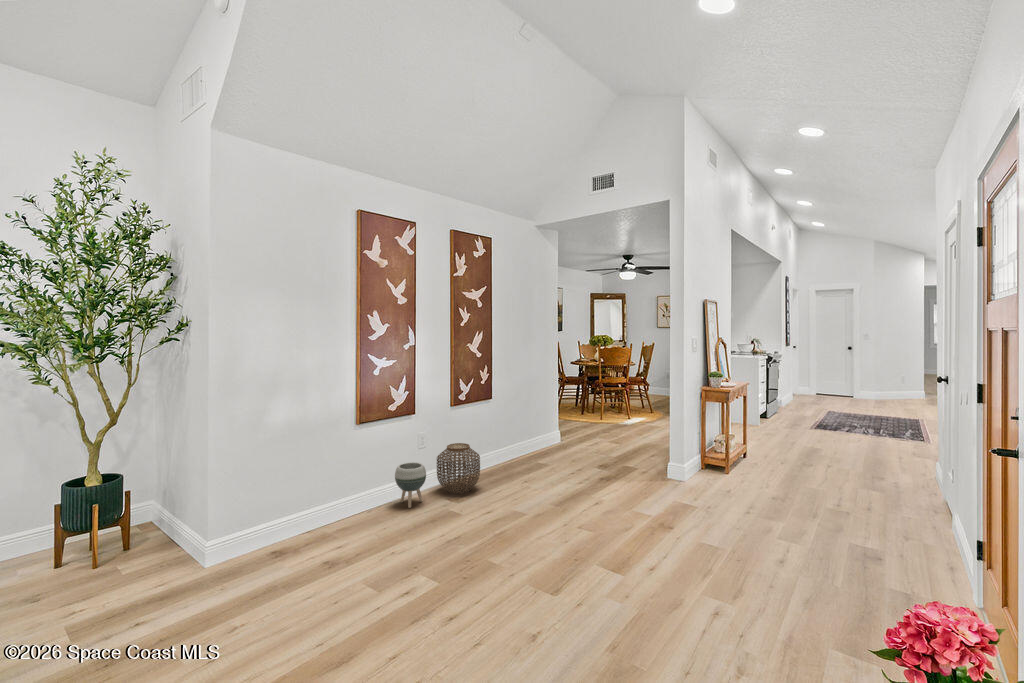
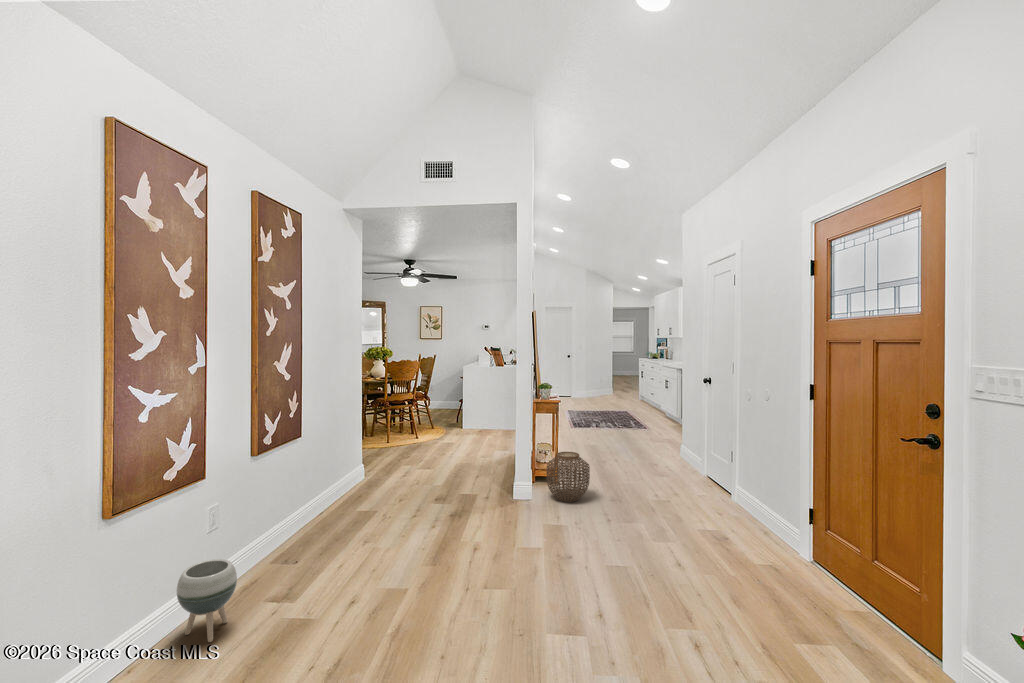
woven basket: present [437,443,480,494] -> present [547,452,590,502]

